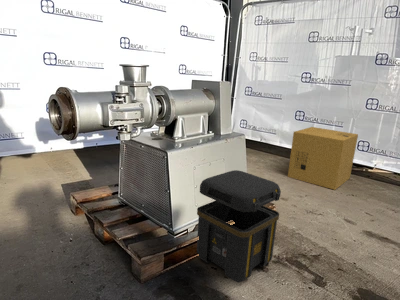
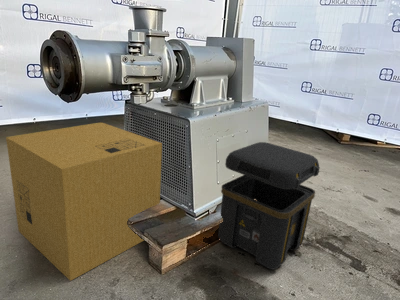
cardboard box: present [288,127,358,190] -> present [6,122,162,281]

